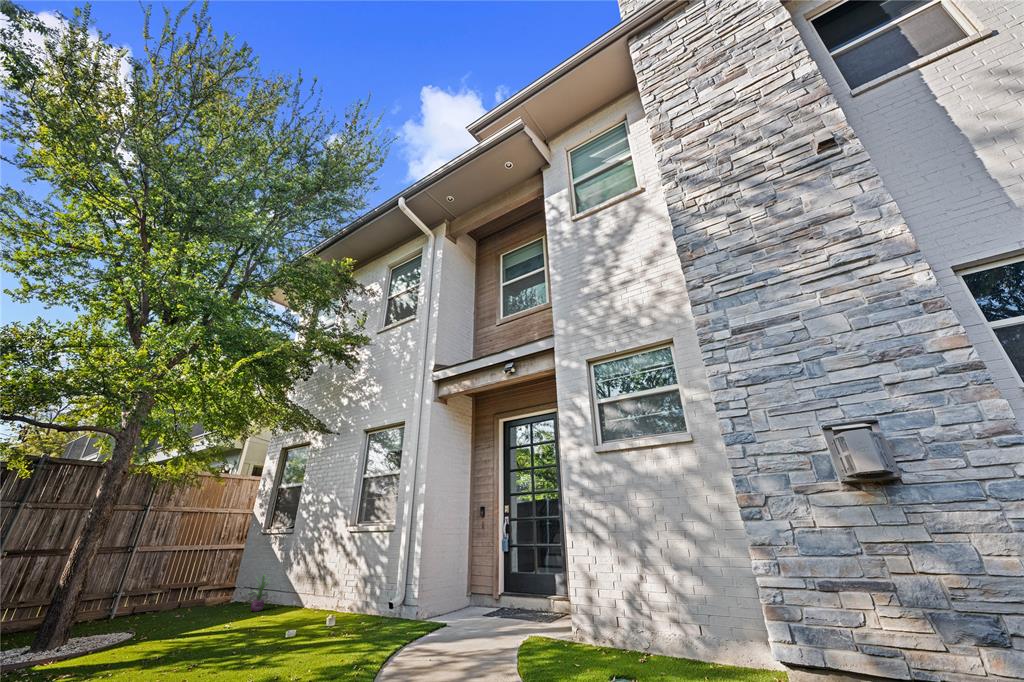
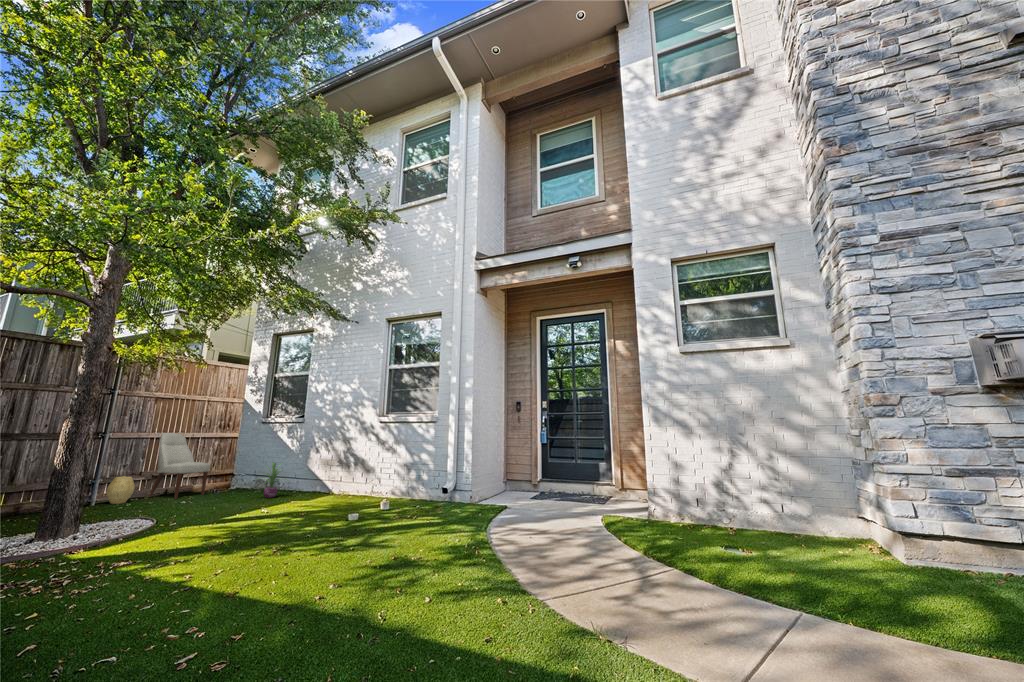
chair: none [157,547,214,613] -> present [149,433,210,499]
woven basket: none [117,591,143,619] -> present [107,476,135,504]

